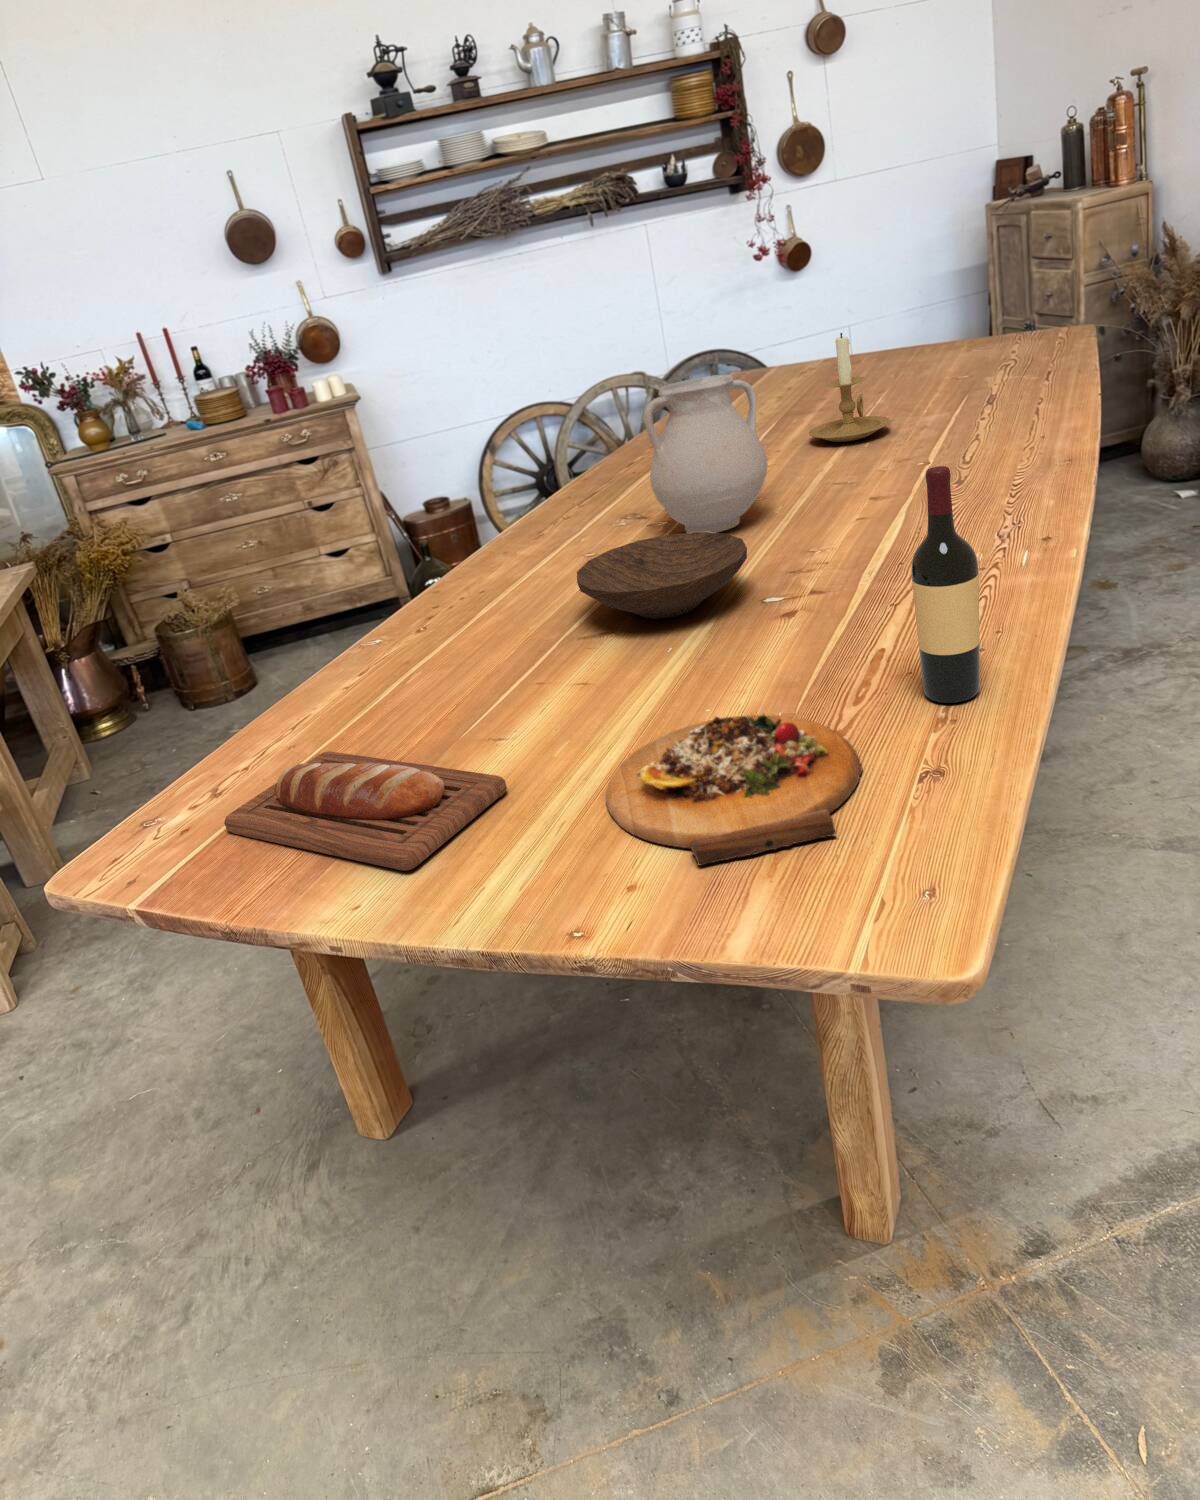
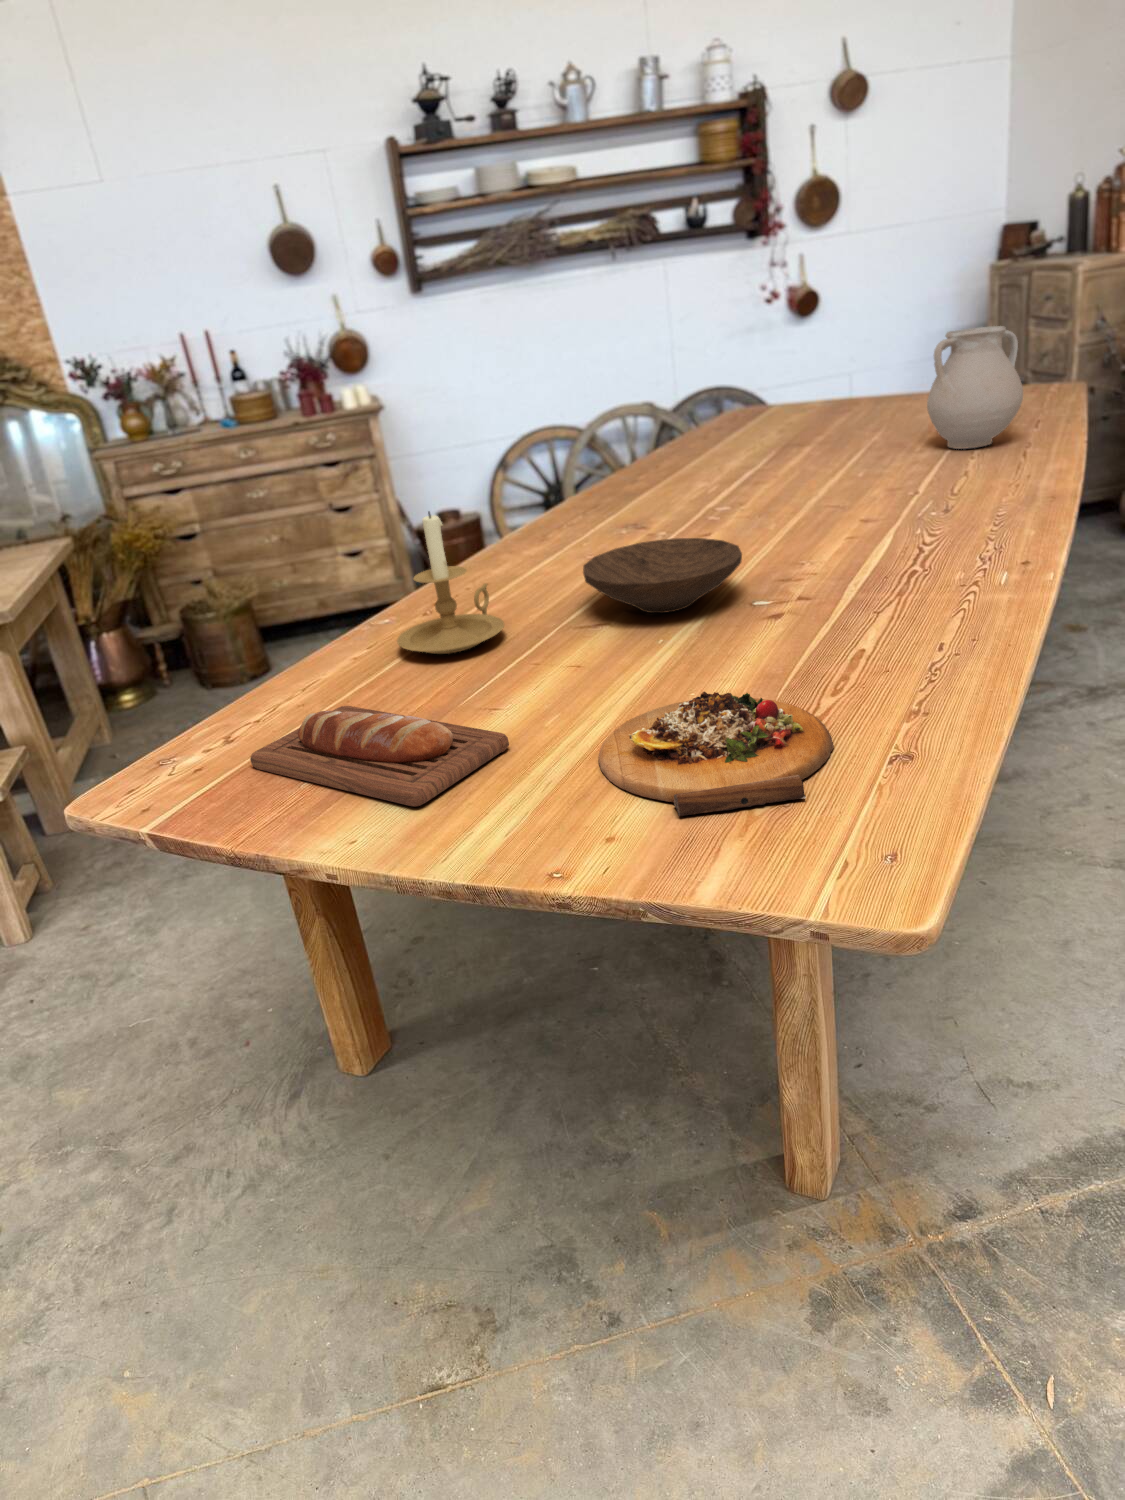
candle holder: present [809,333,890,442] -> present [397,512,504,654]
vase: present [644,375,768,533] -> present [927,326,1023,449]
wine bottle: present [911,466,980,703] -> none [891,479,952,697]

